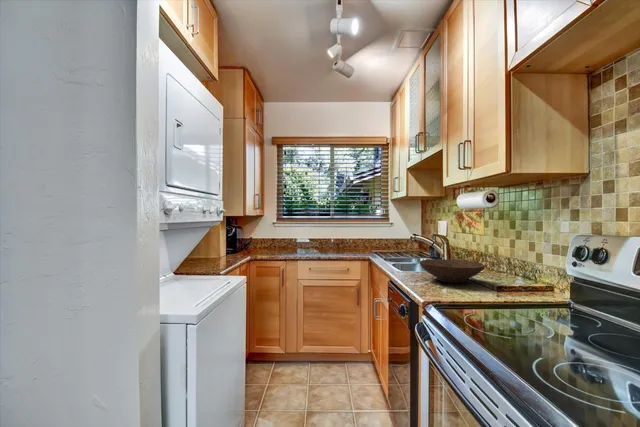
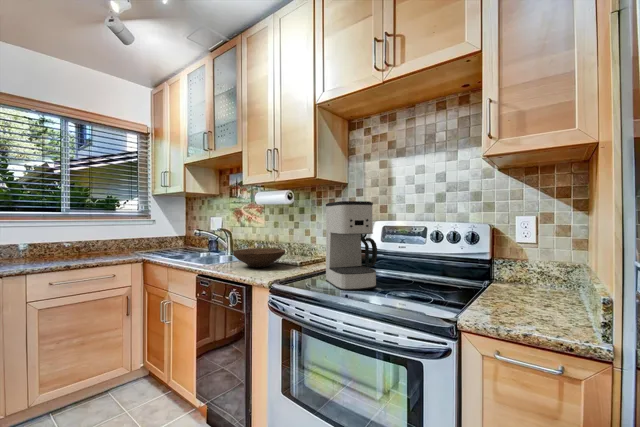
coffee maker: none [491,205,580,345] -> present [326,201,377,290]

